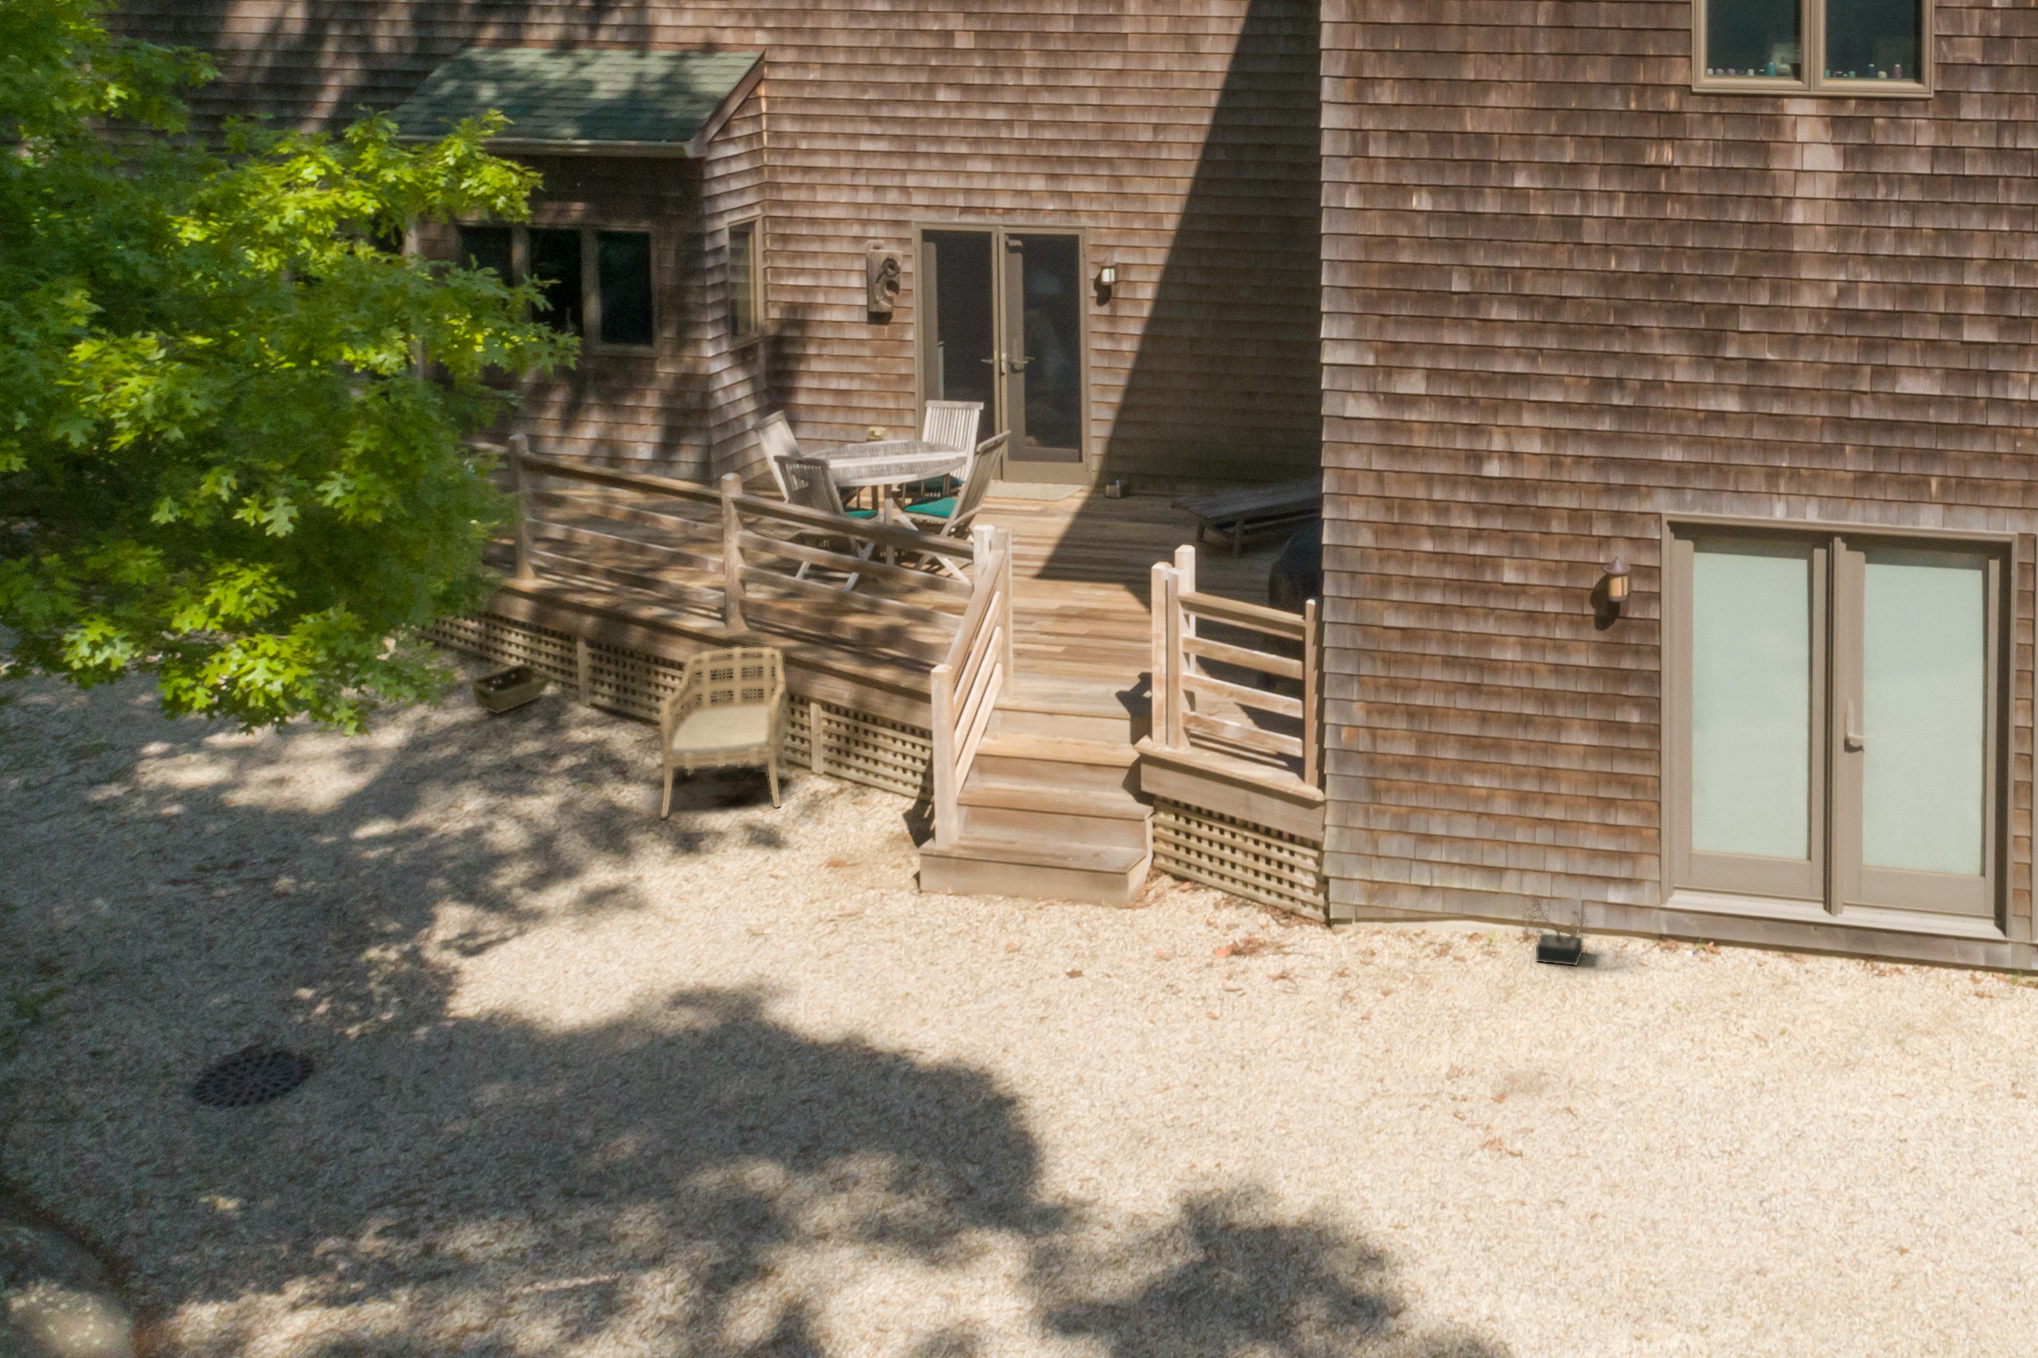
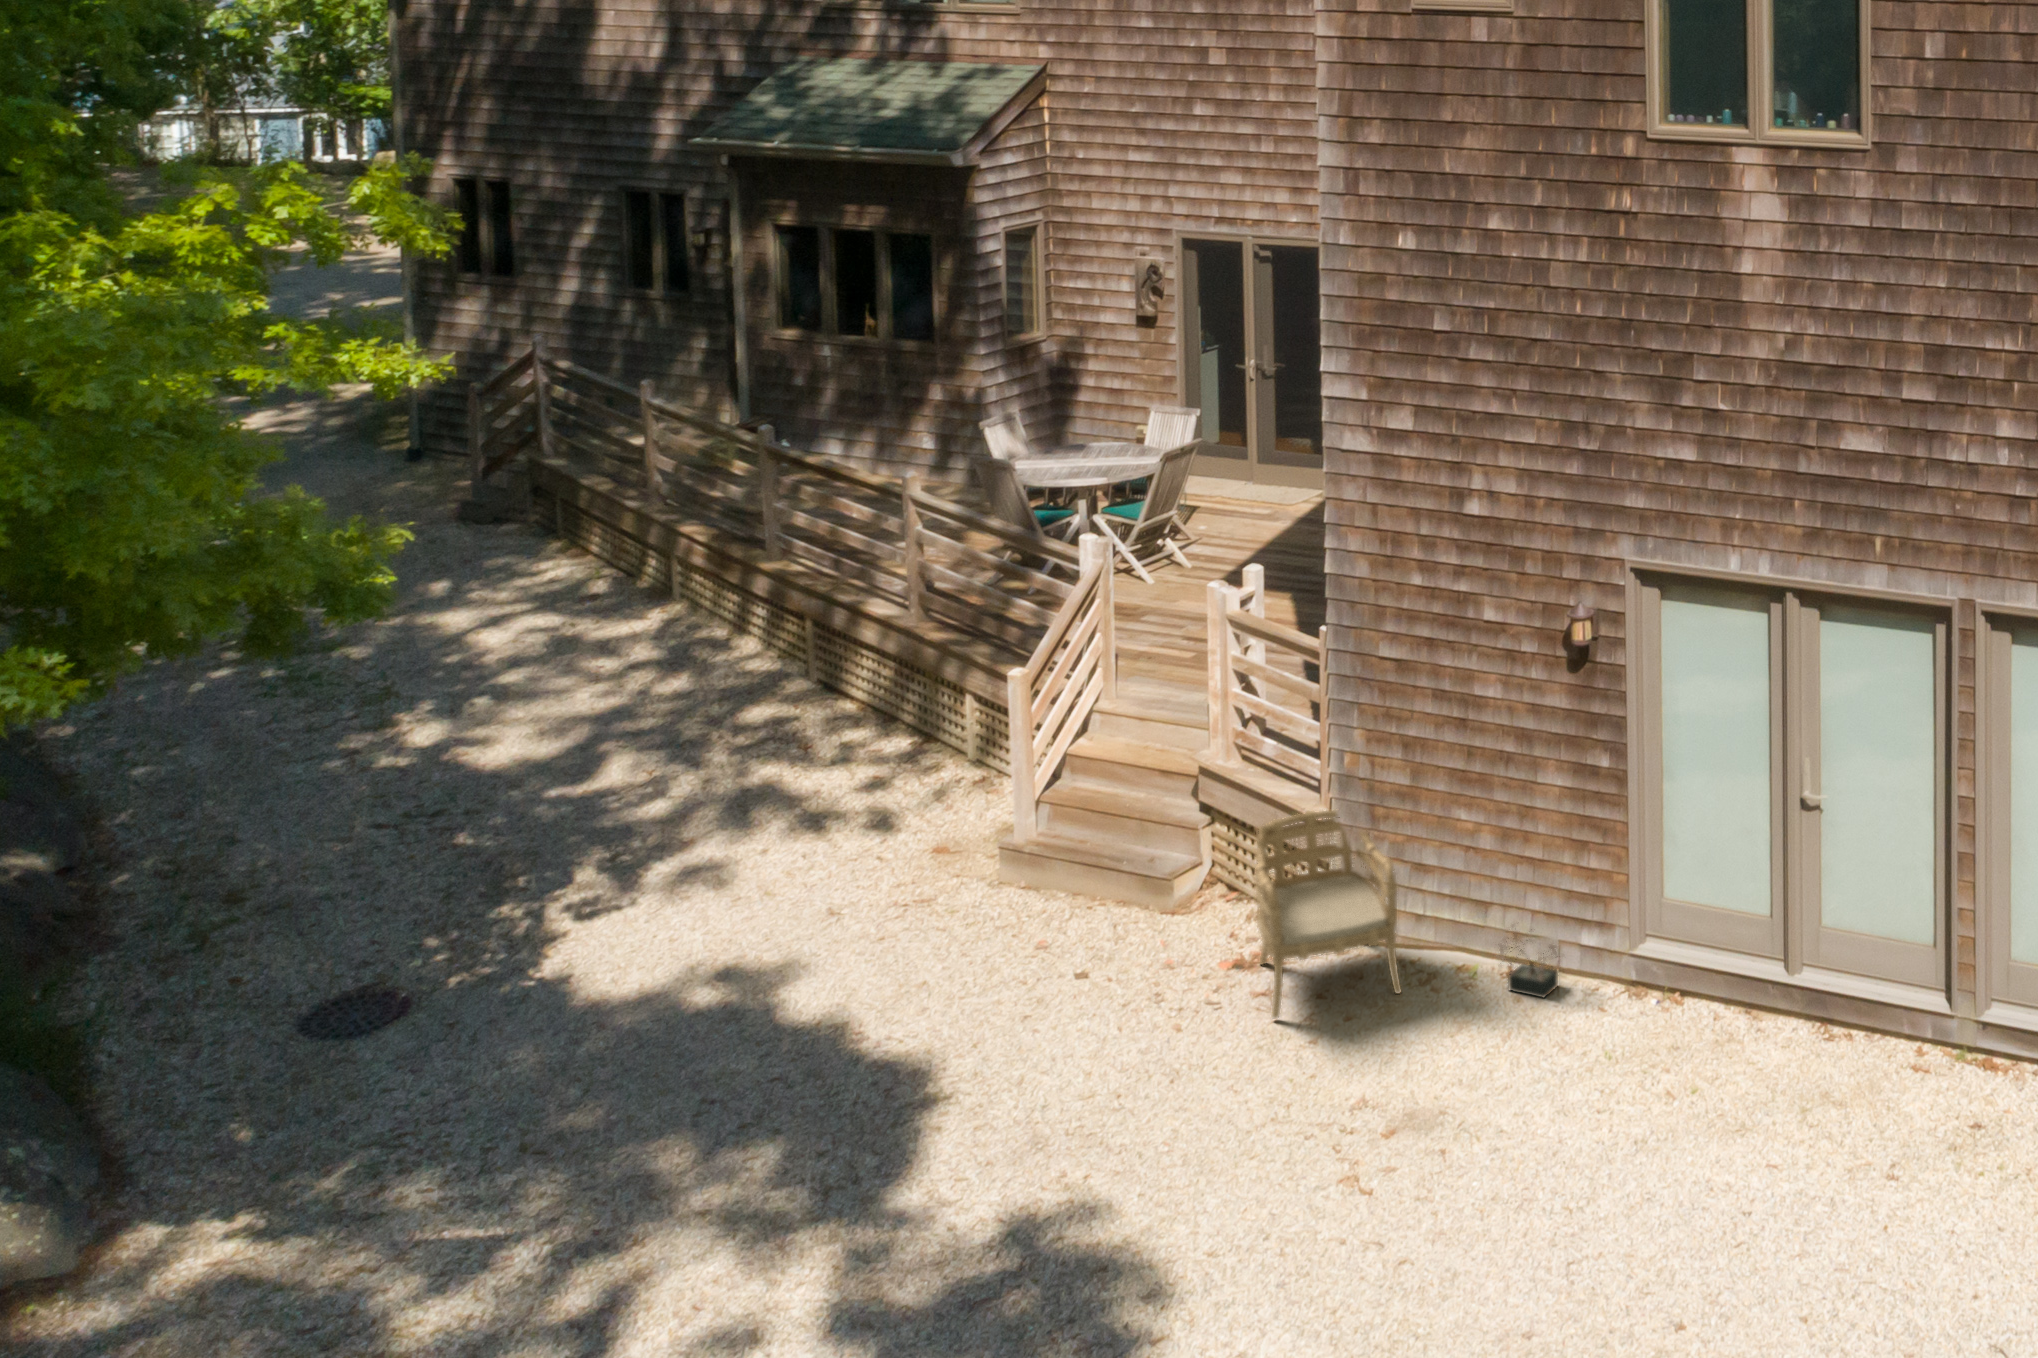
armchair: present [660,647,787,818] -> present [1256,810,1402,1018]
woven basket: present [471,664,551,713] -> none [722,639,796,683]

